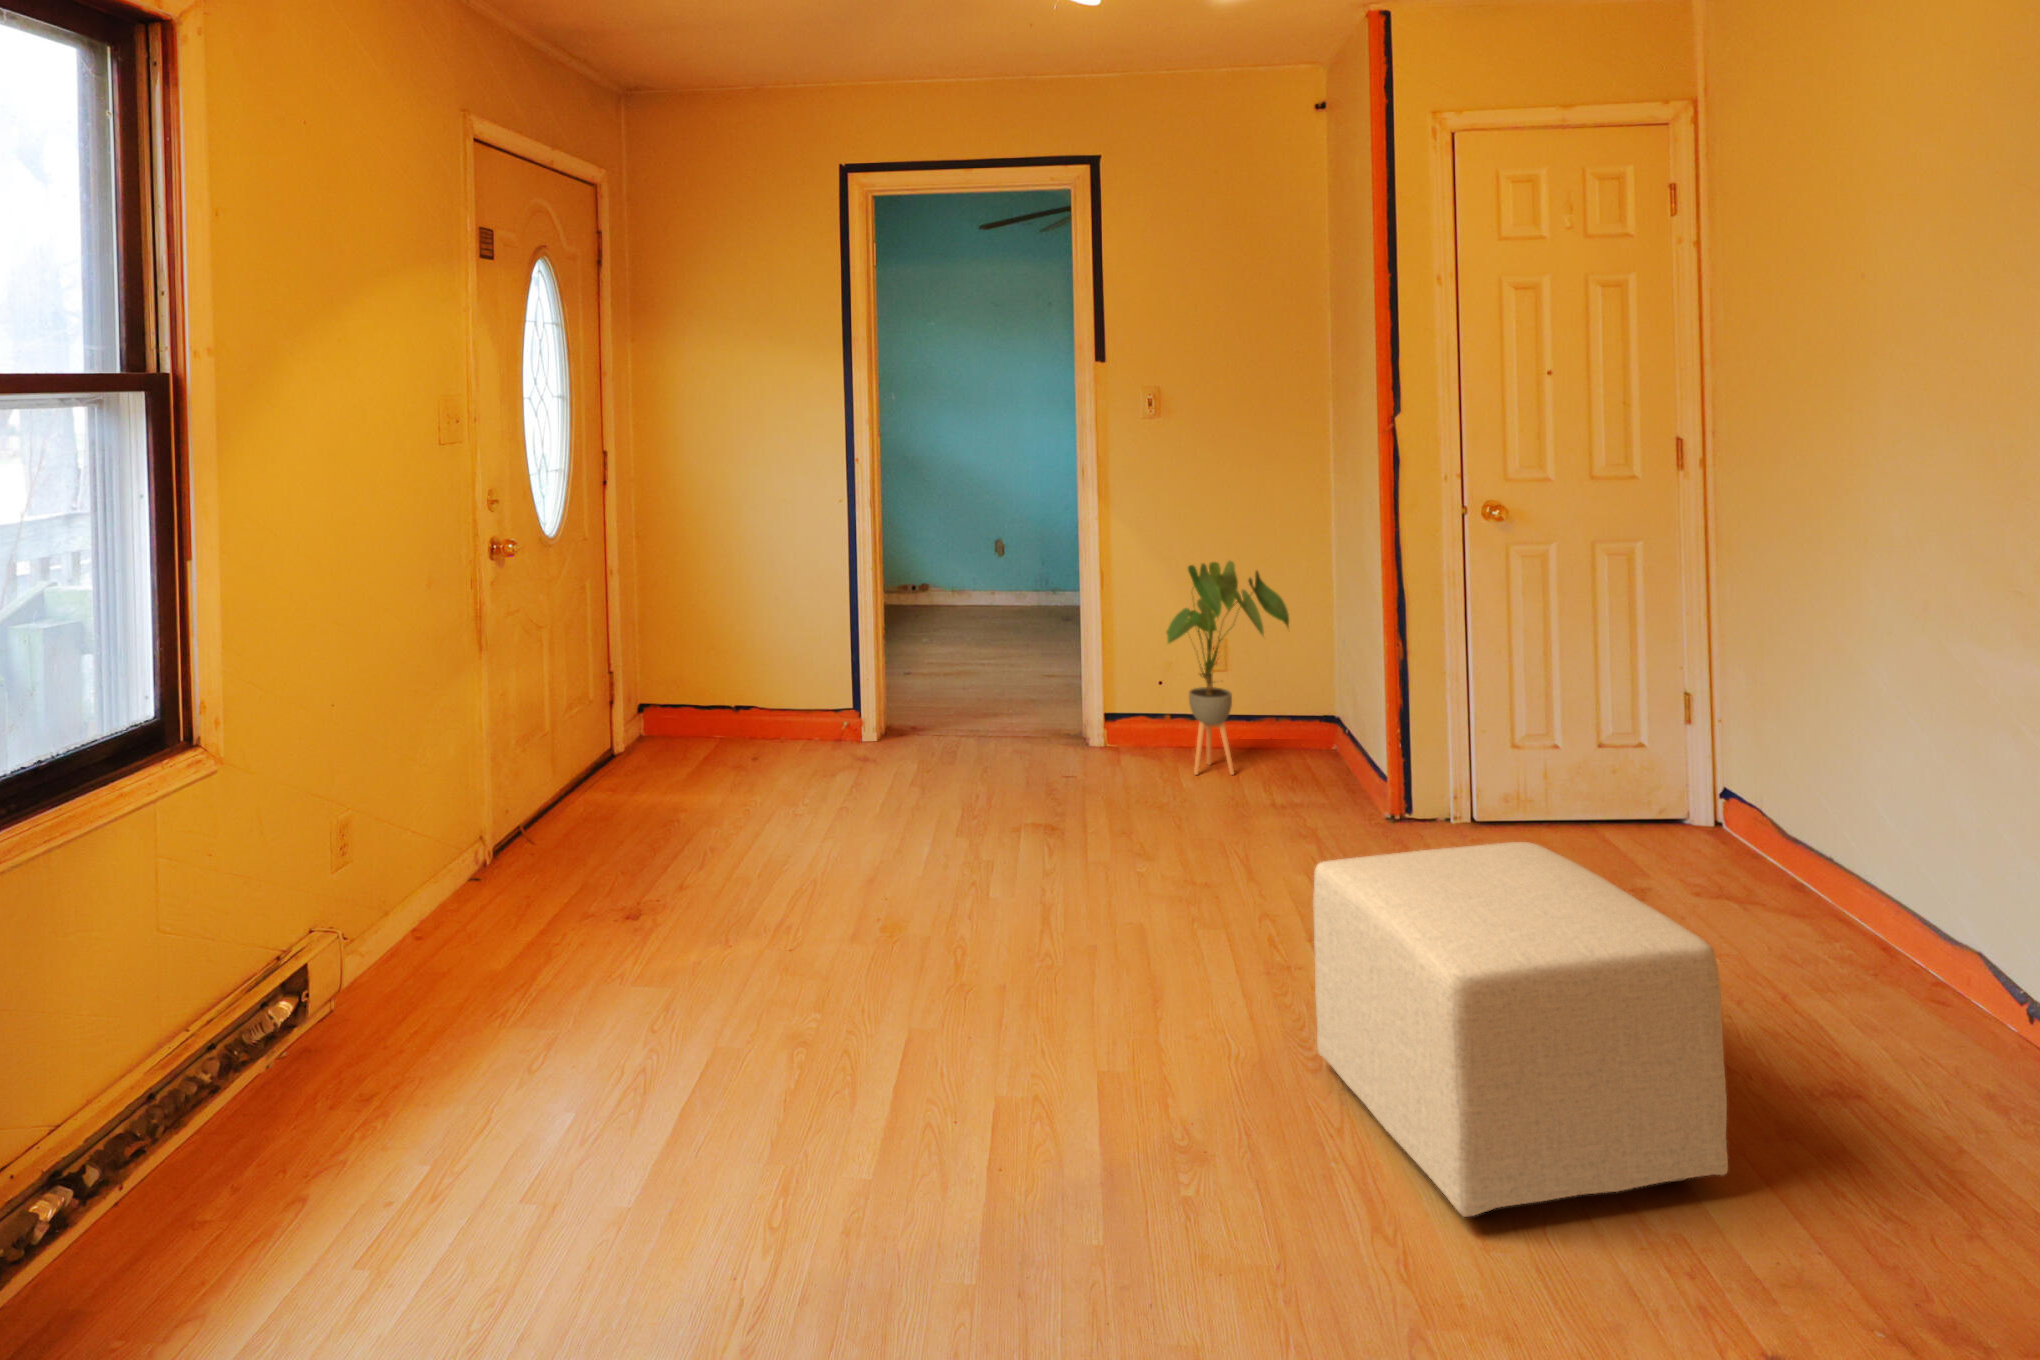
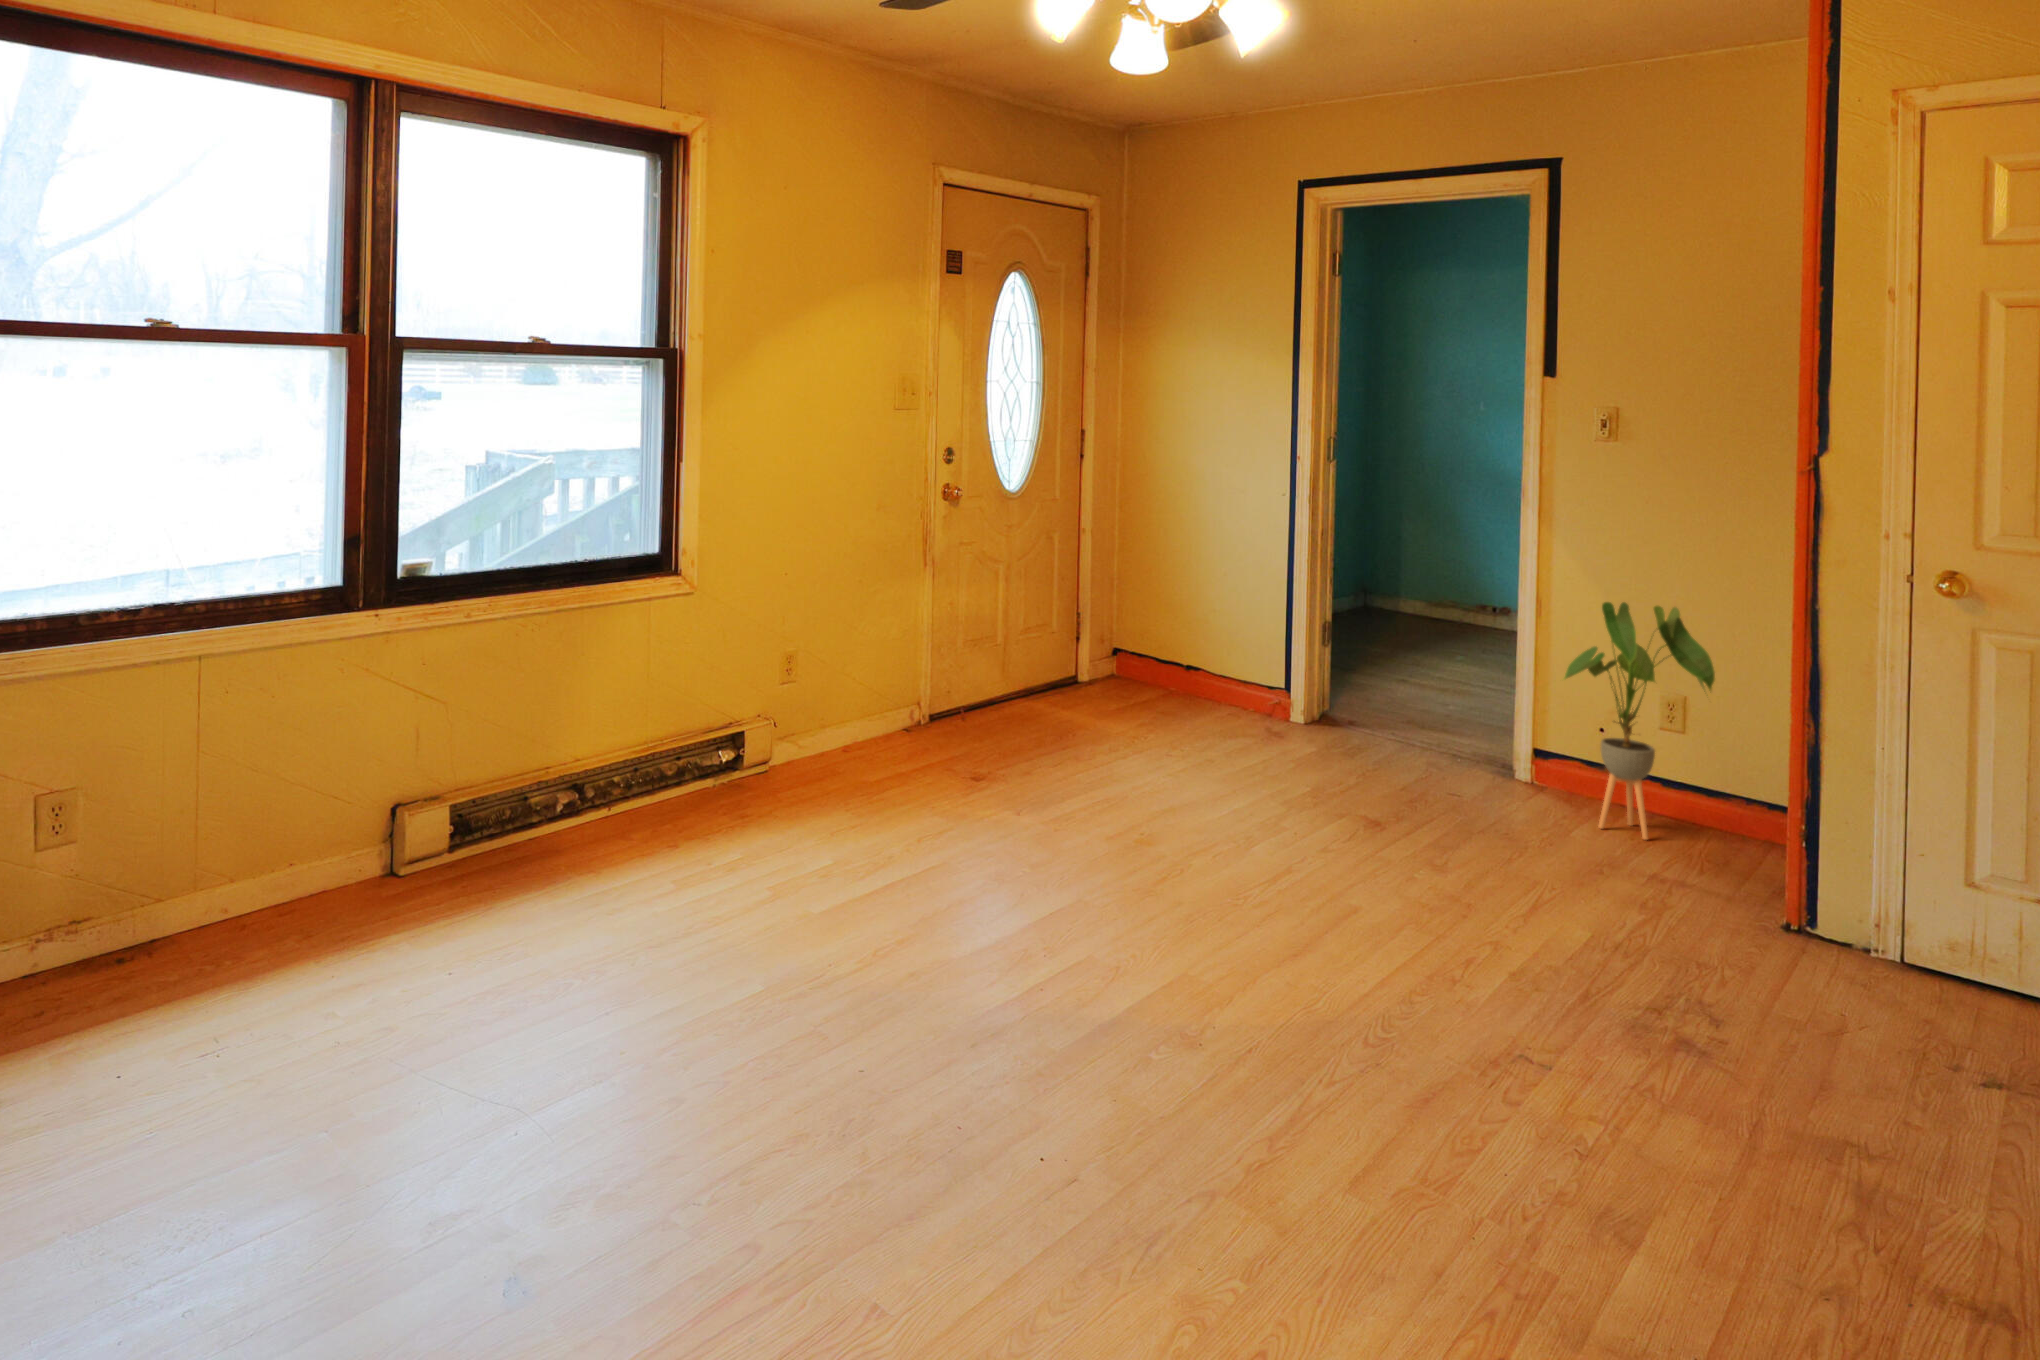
ottoman: present [1313,842,1728,1217] -> none [1351,856,1693,1274]

